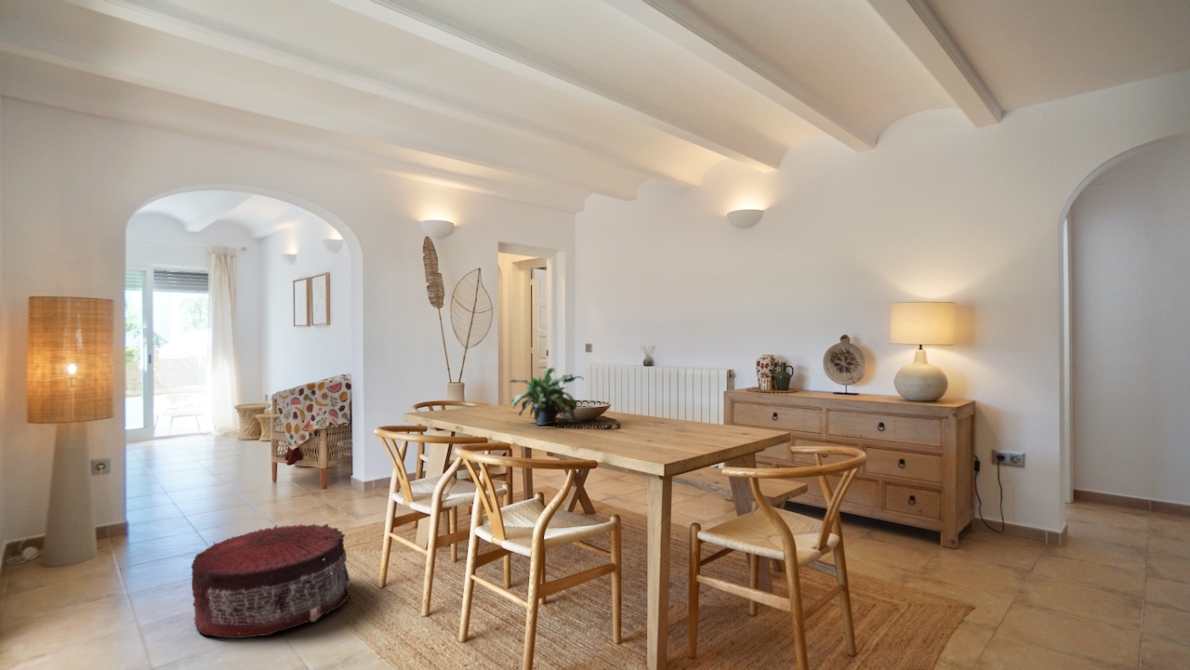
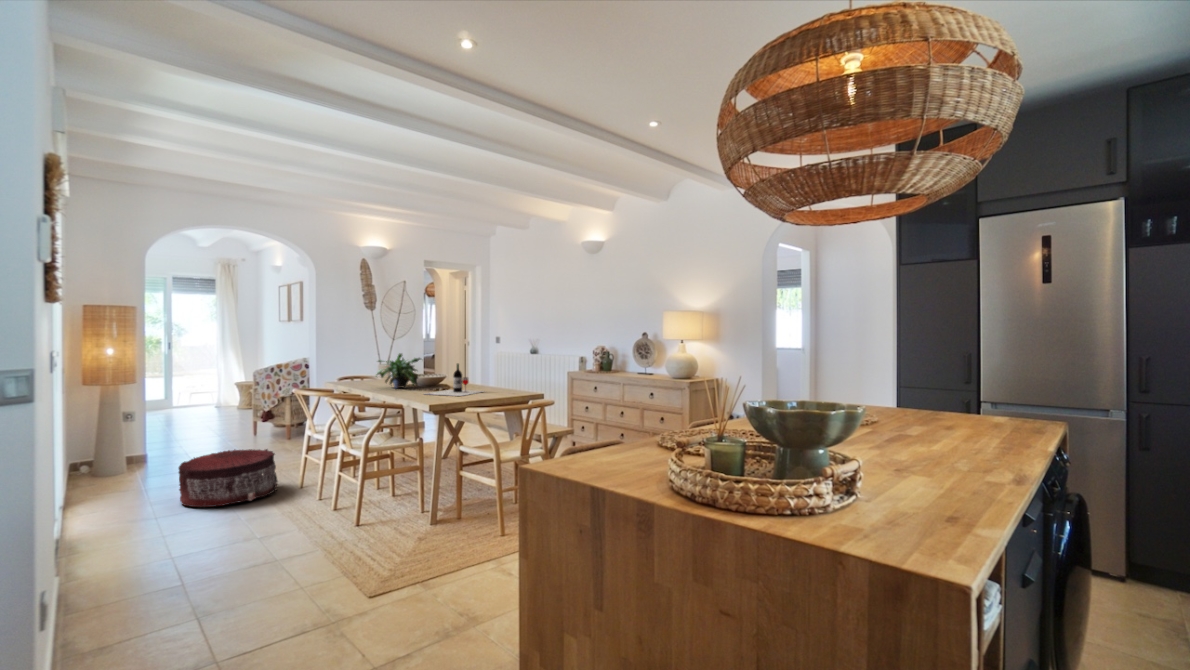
wine bottle: none [611,385,704,442] -> present [428,364,481,396]

